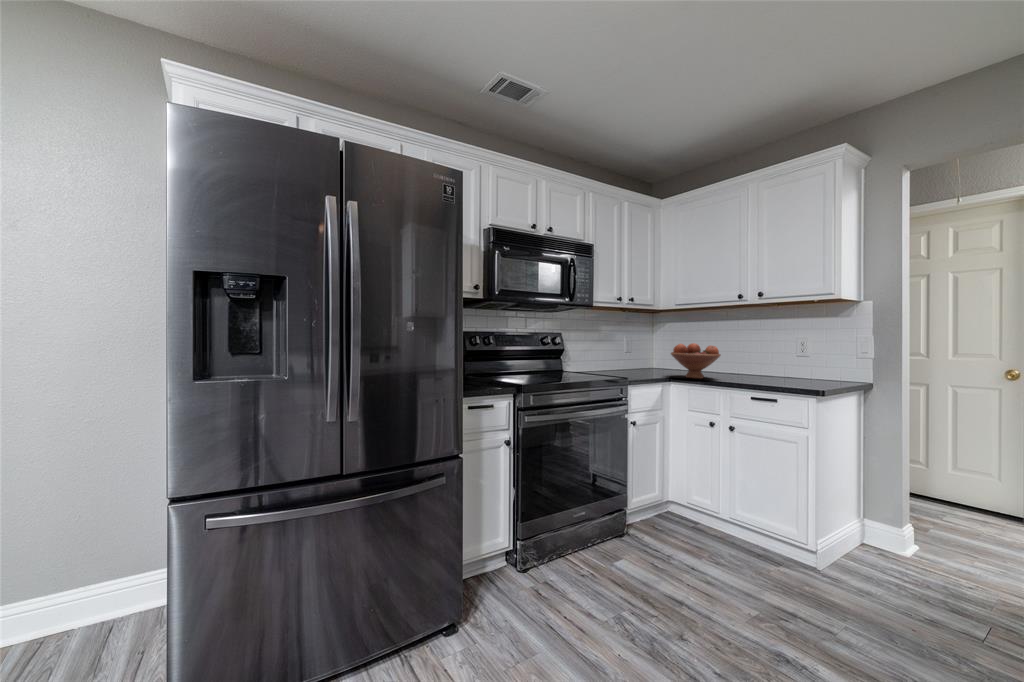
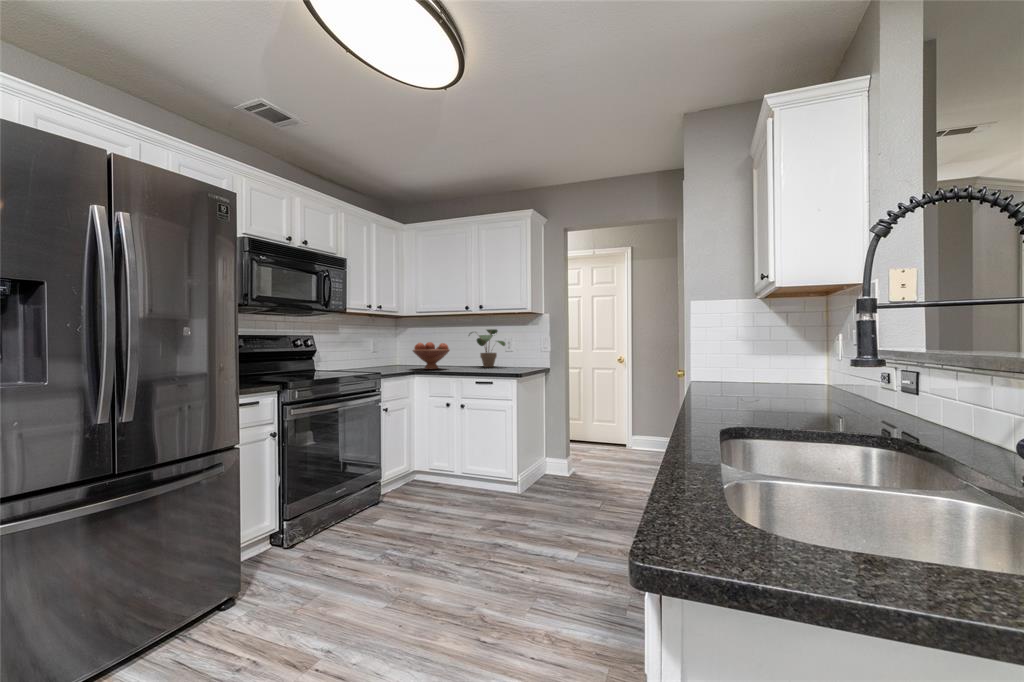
potted plant: none [748,327,806,380] -> present [469,329,505,367]

